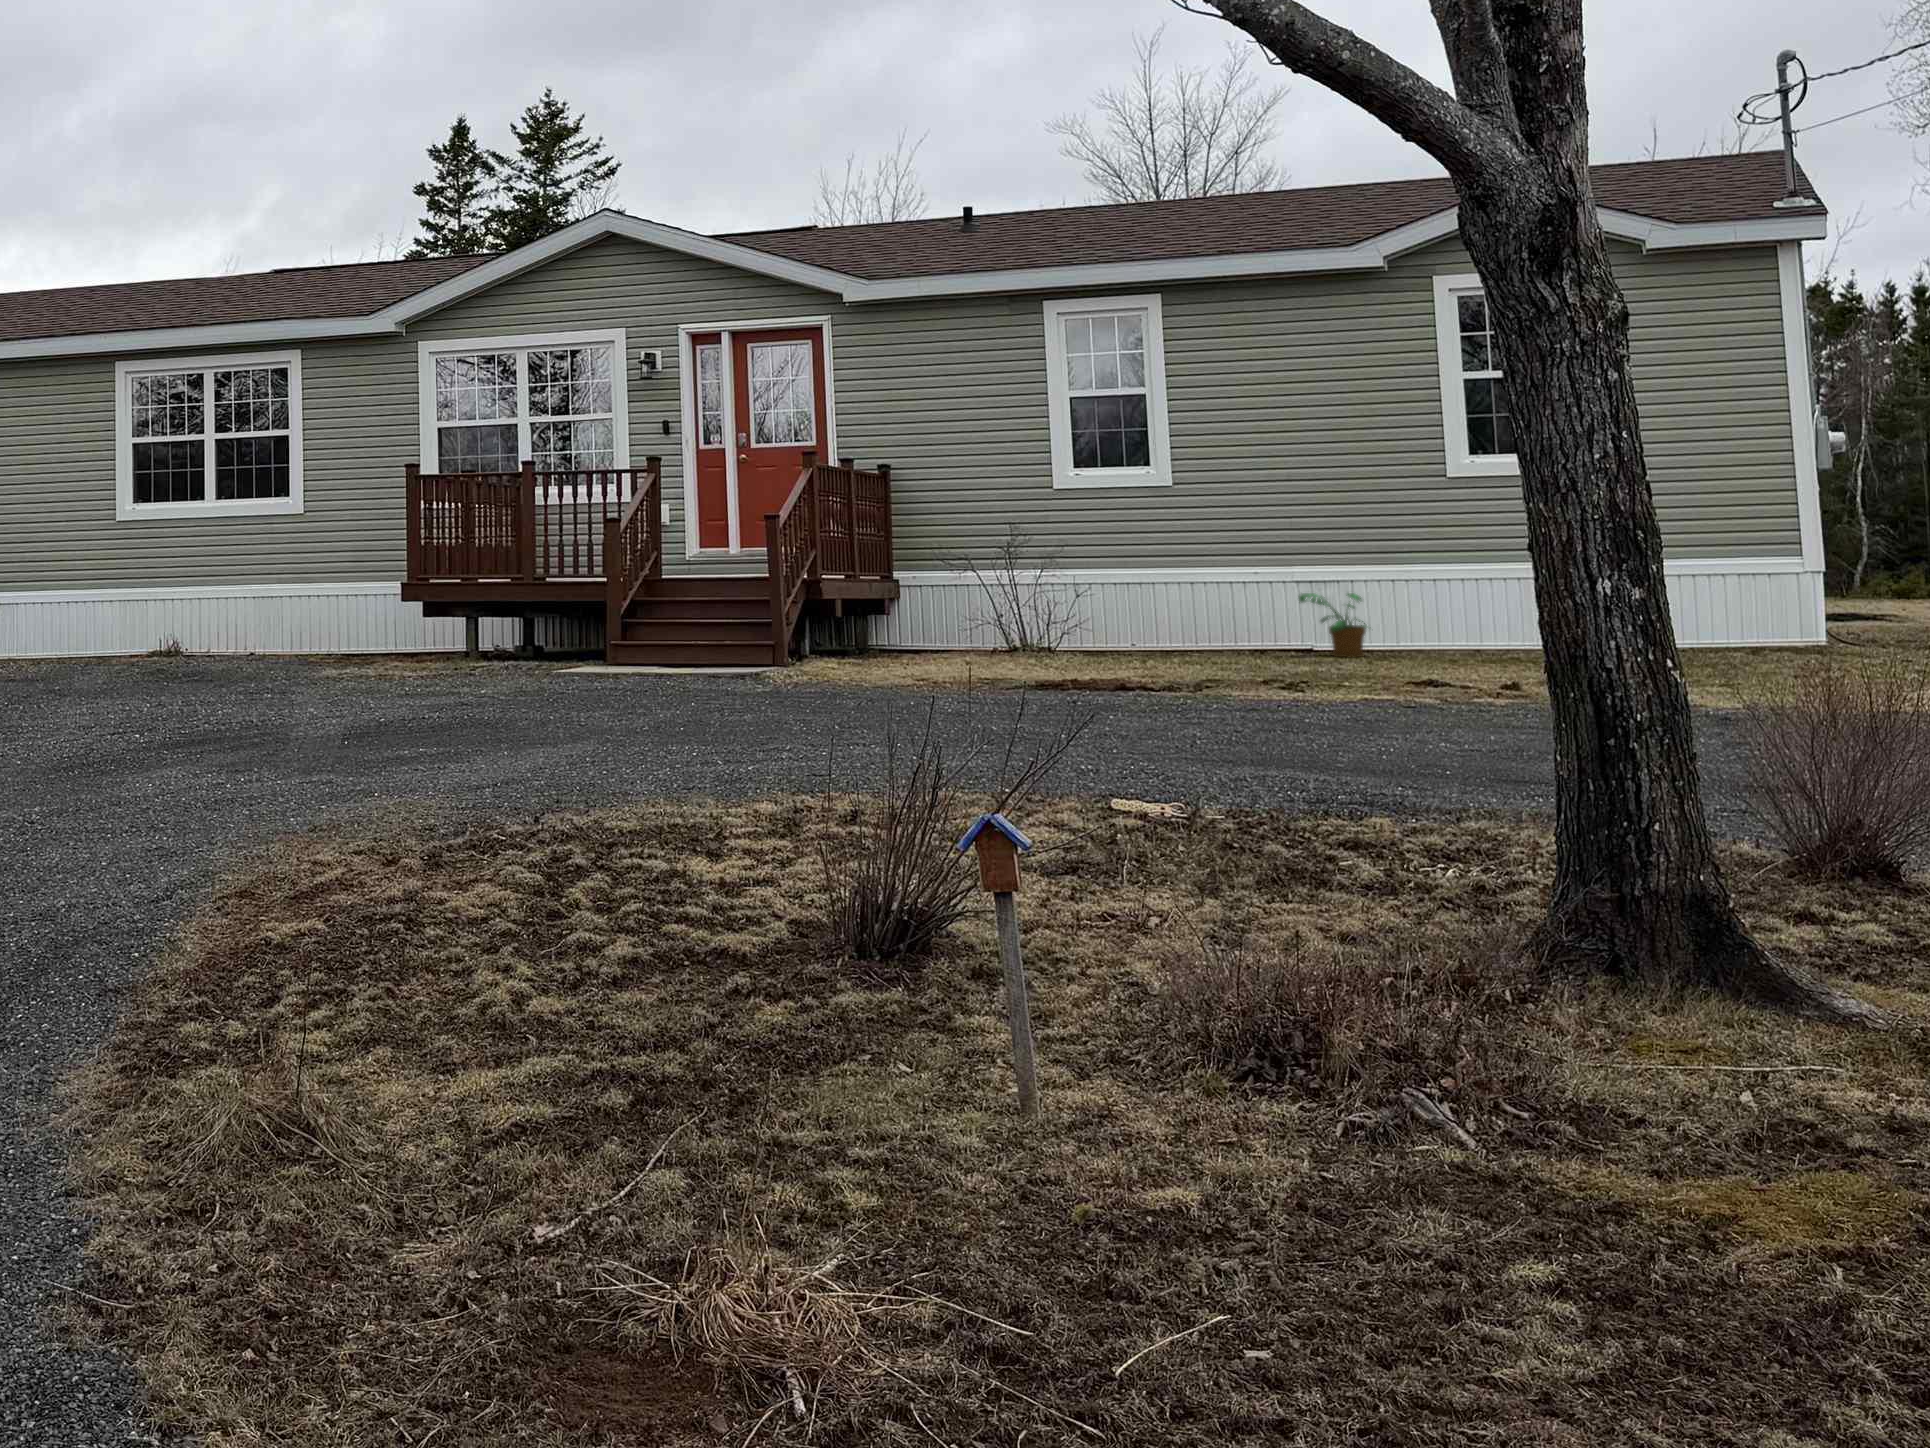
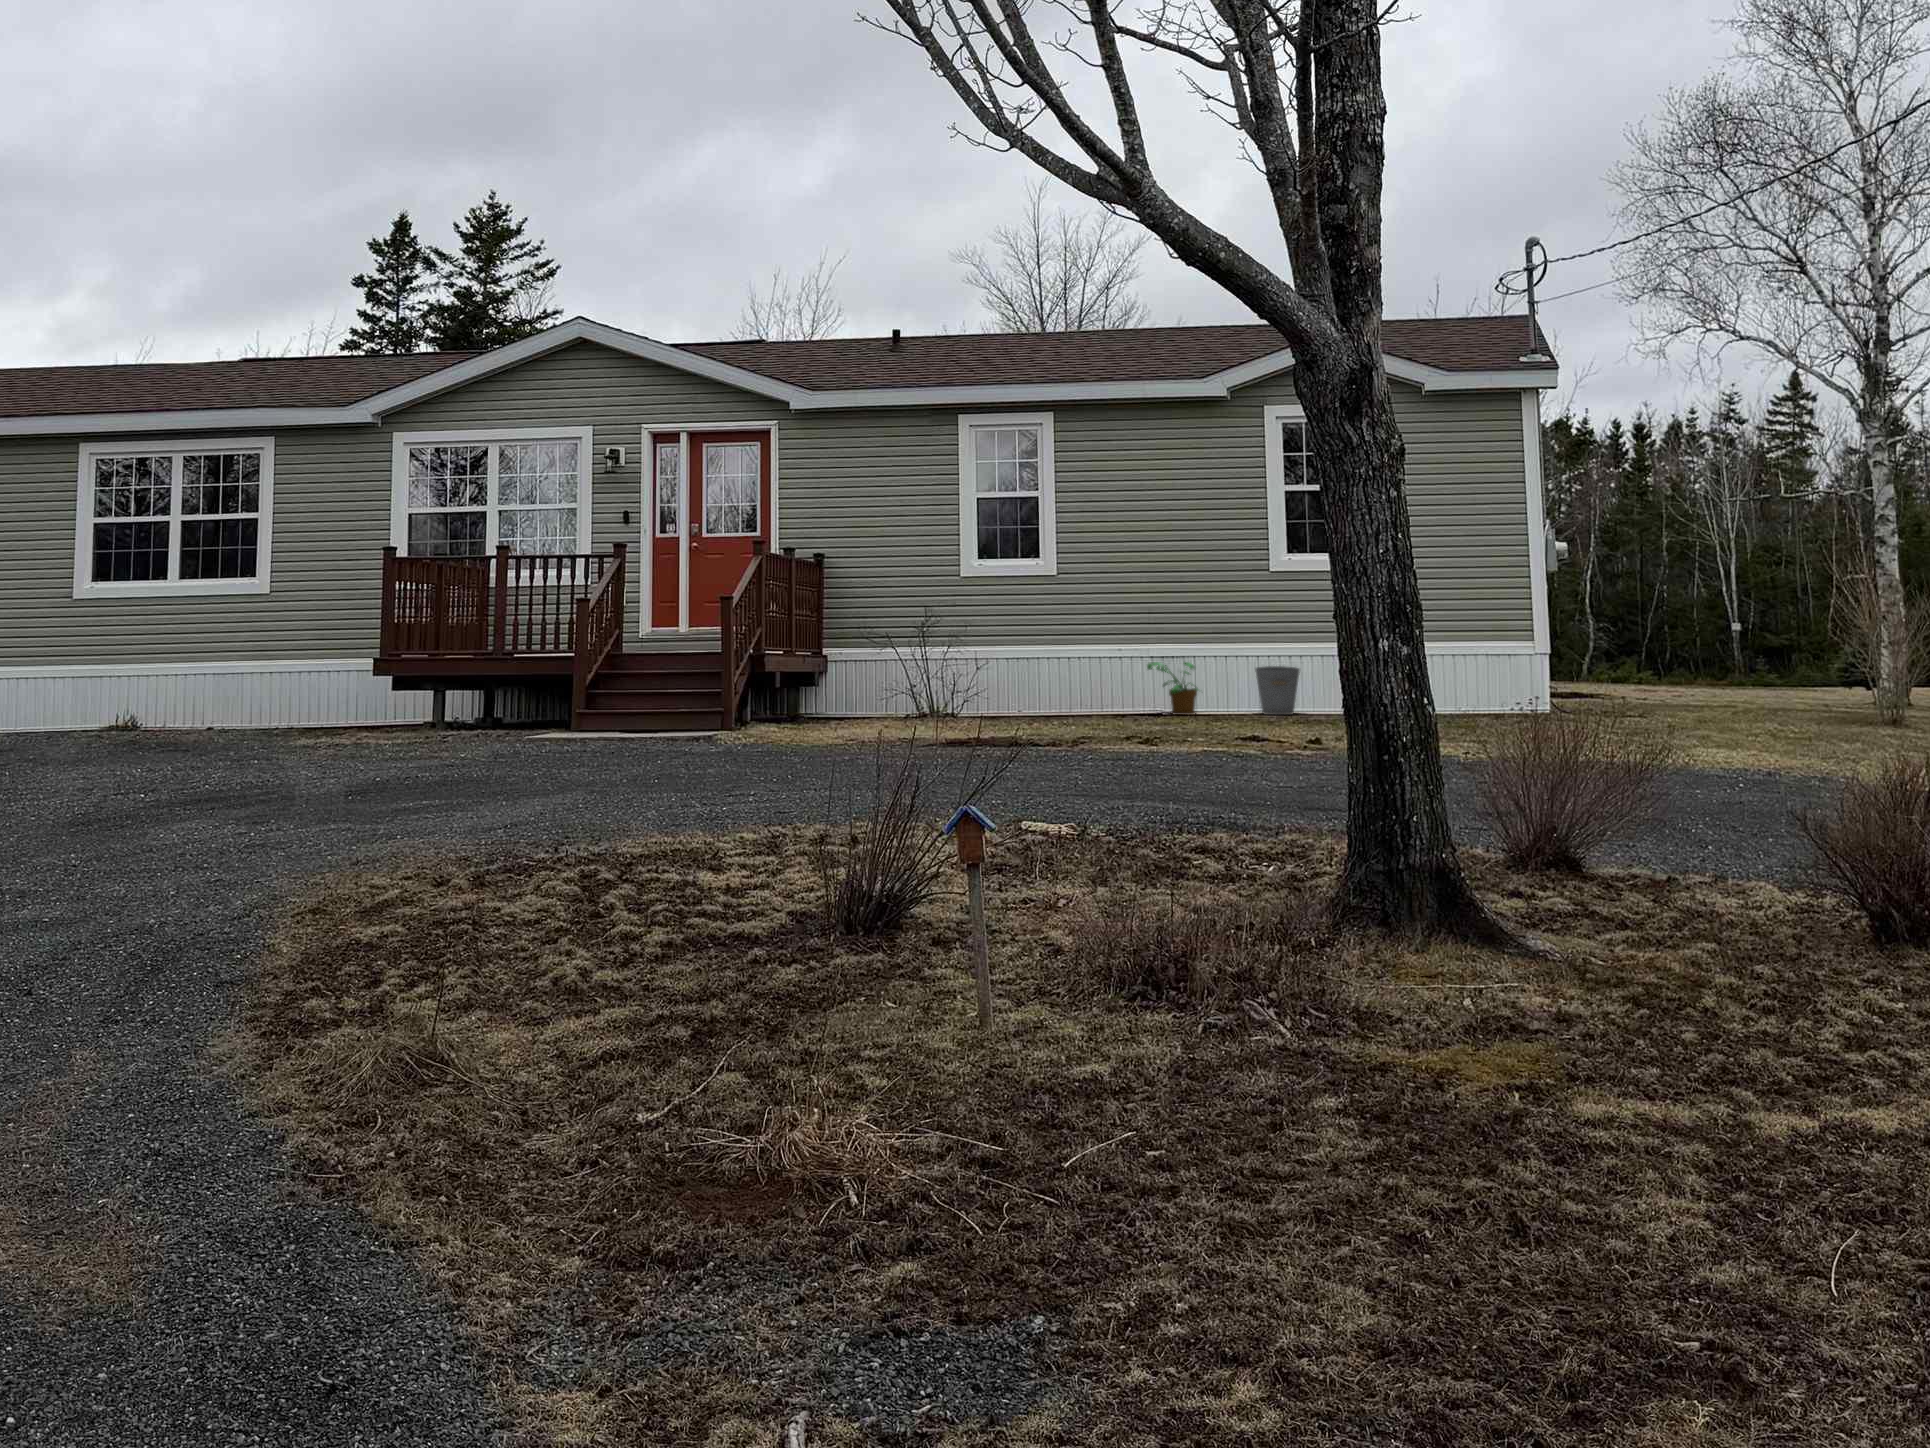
bucket: none [1441,598,1503,659] -> present [1255,666,1300,715]

